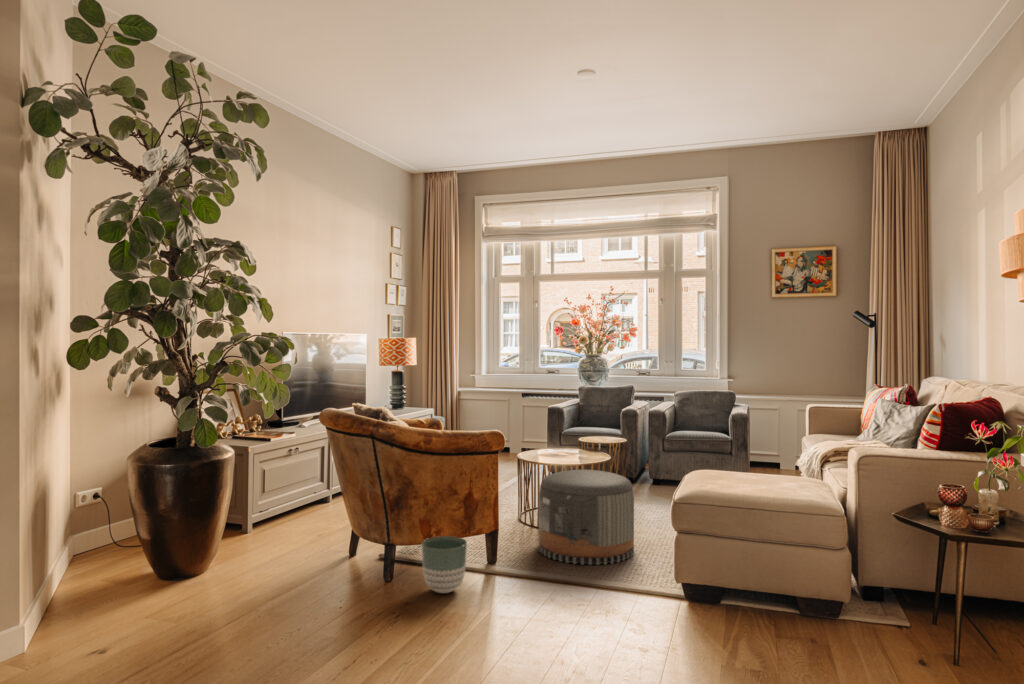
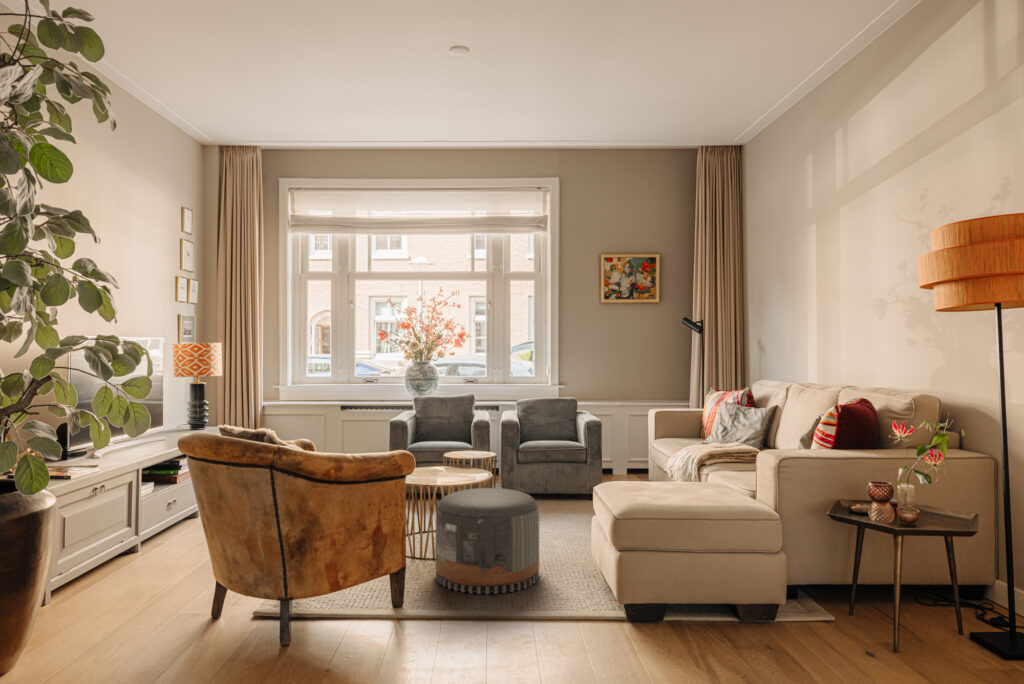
planter: present [422,536,467,593] -> none [337,583,392,654]

